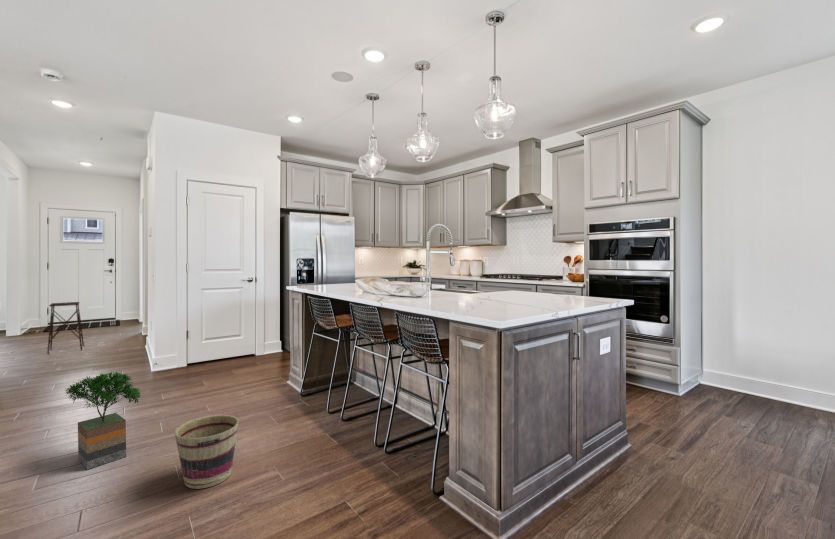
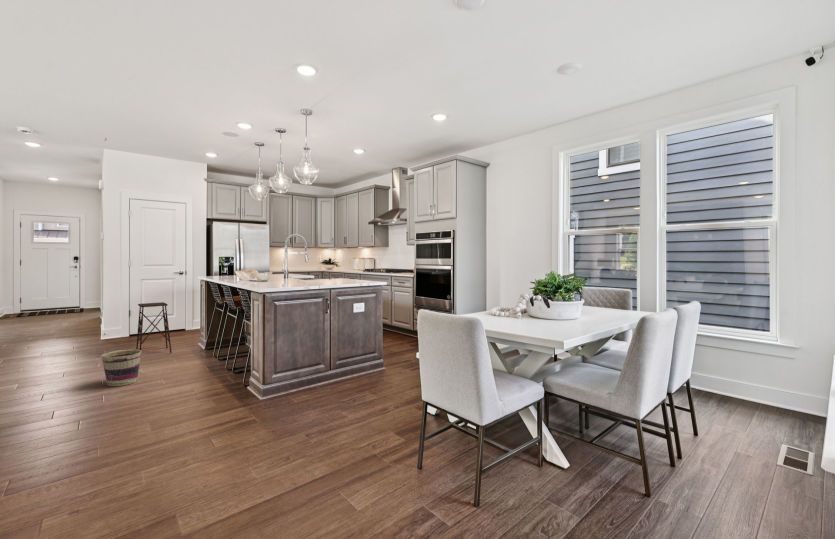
side table: present [47,302,84,354] -> present [136,302,172,353]
potted tree: present [66,372,140,470] -> none [36,326,85,381]

